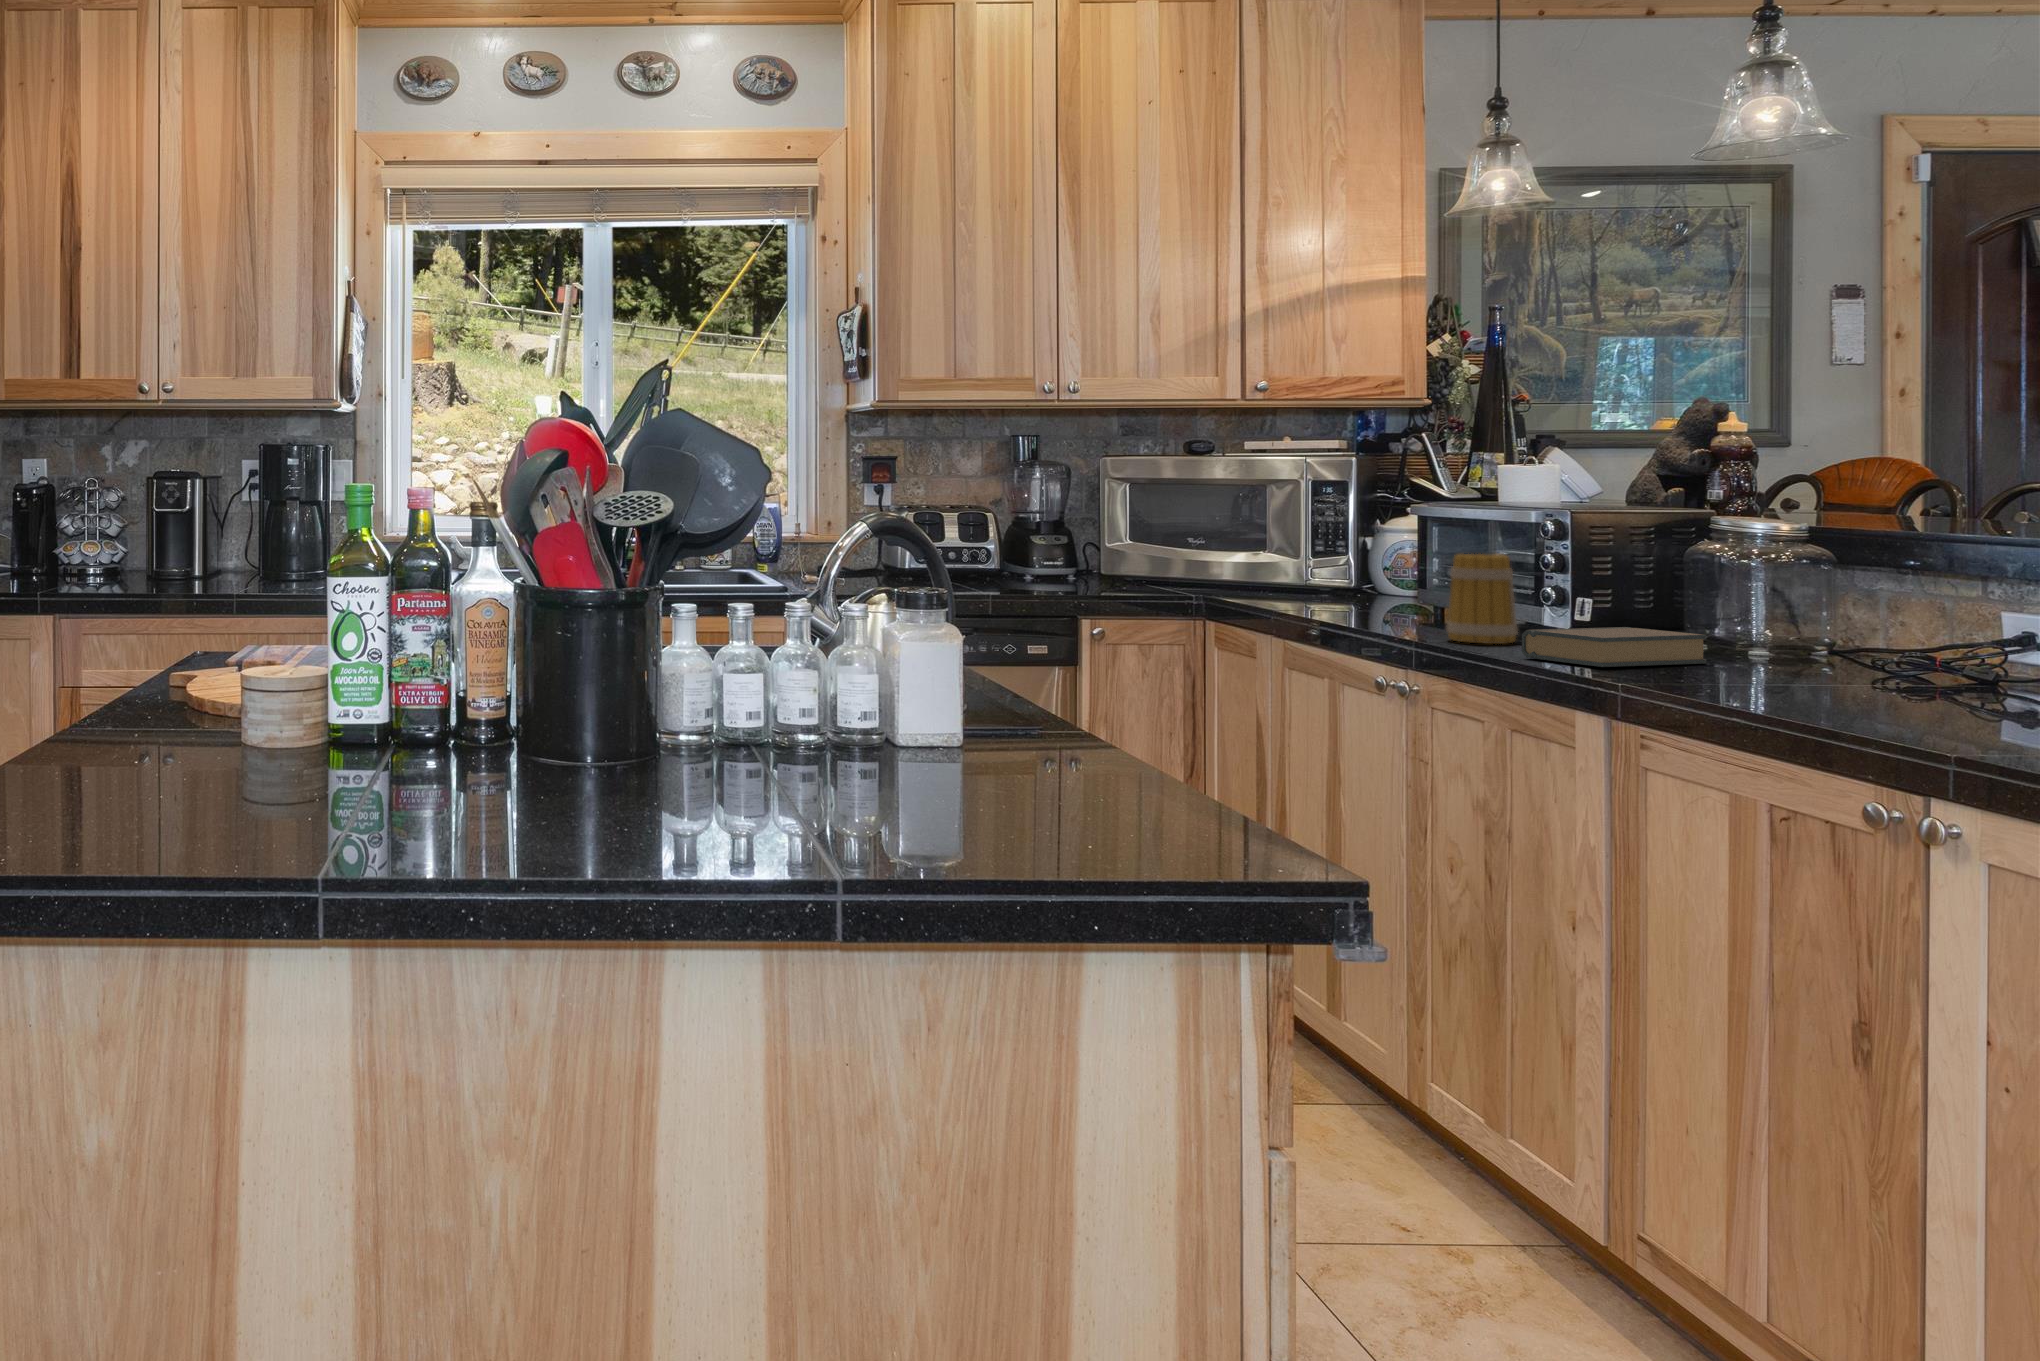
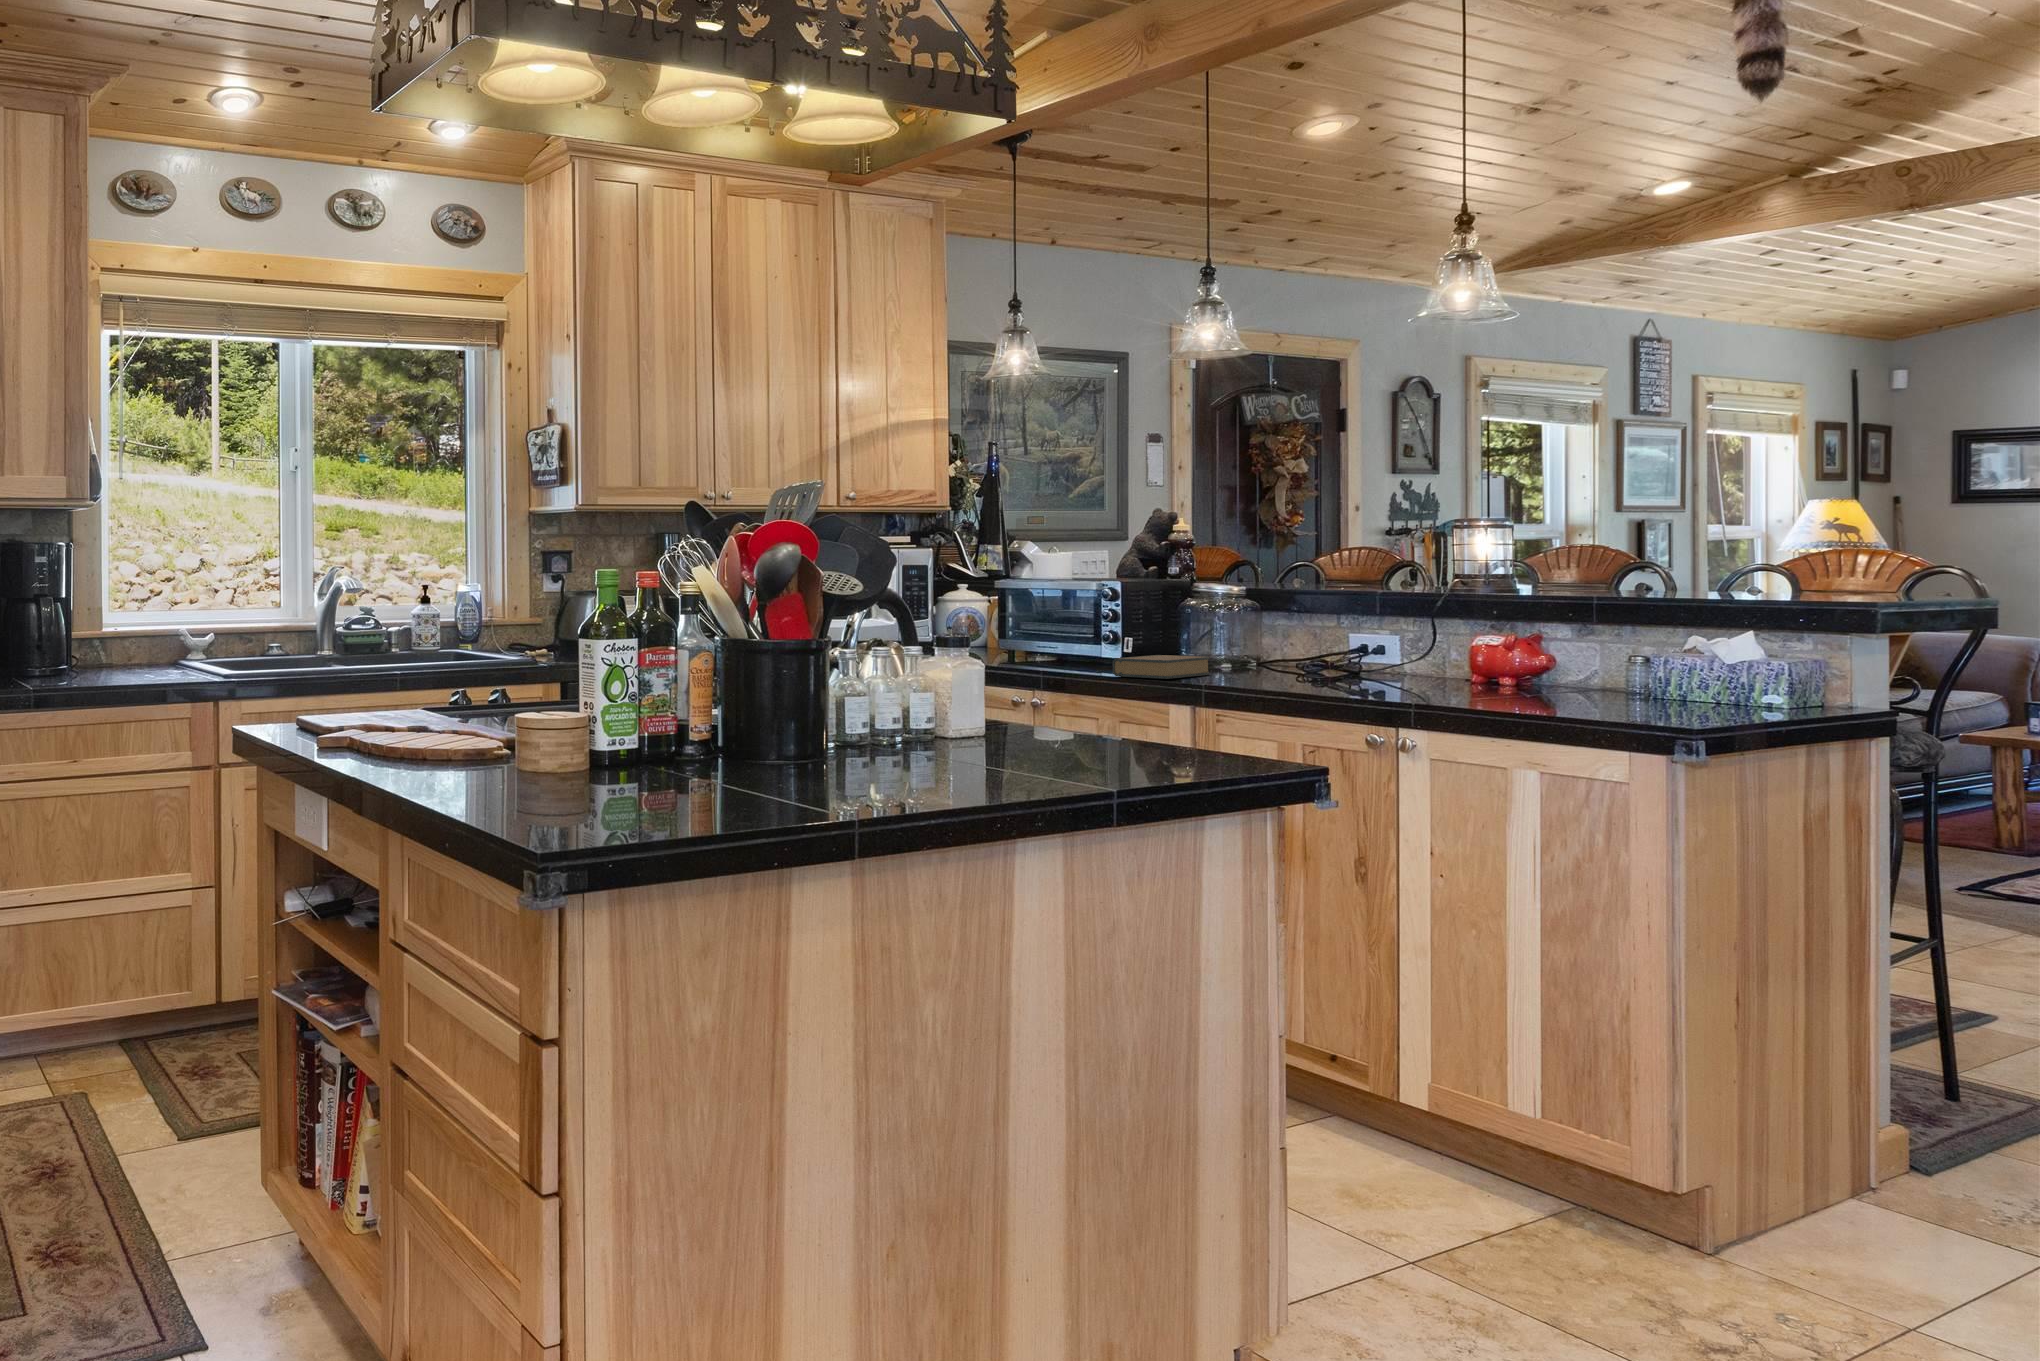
mug: present [1446,553,1518,644] -> none [1047,611,1091,670]

